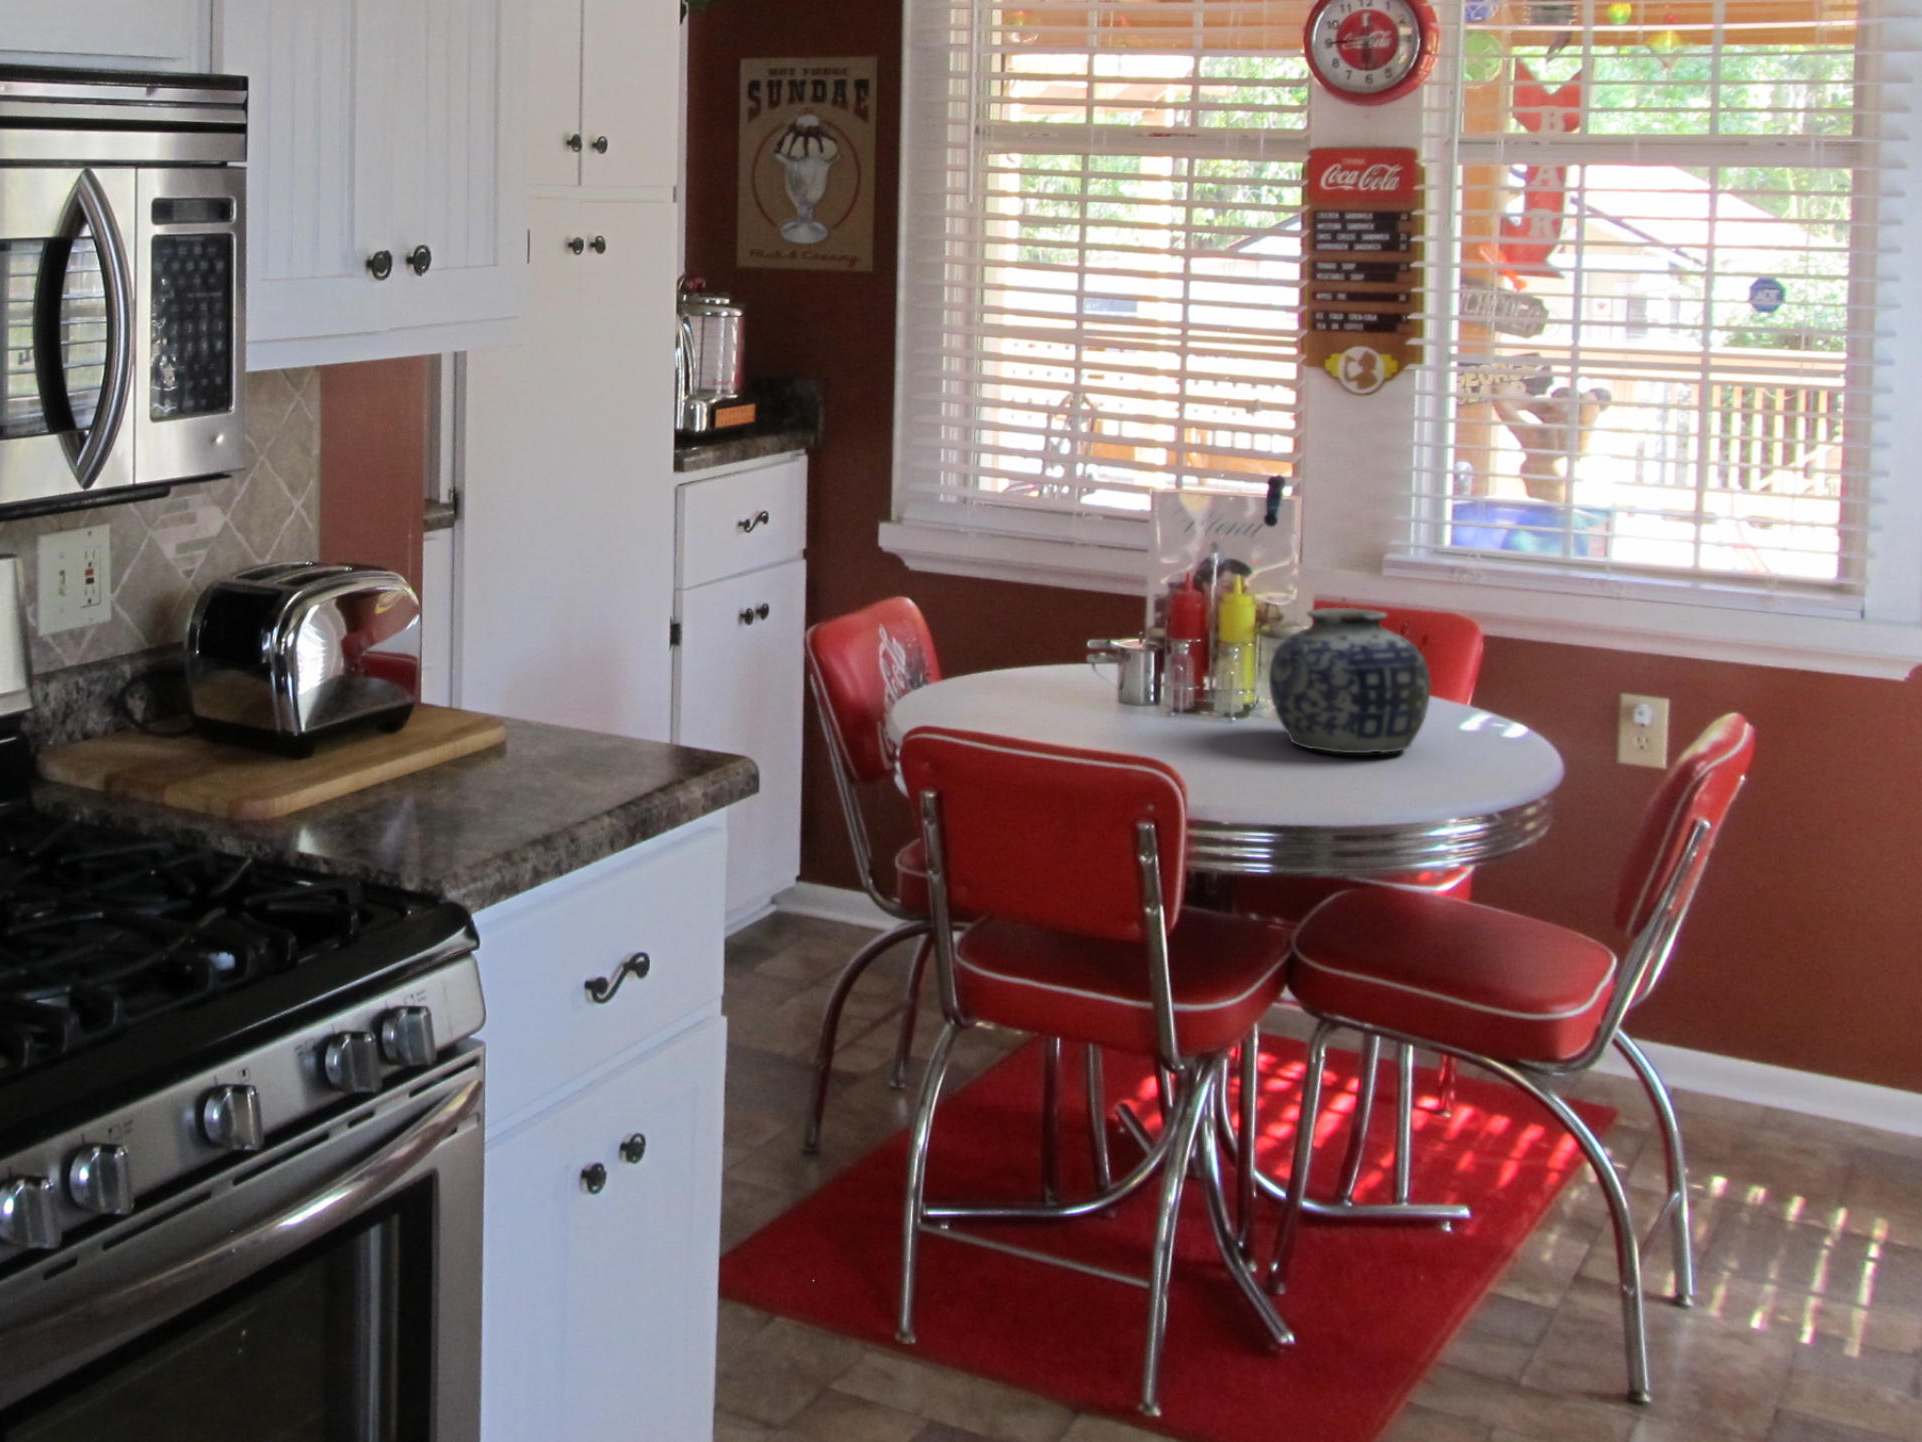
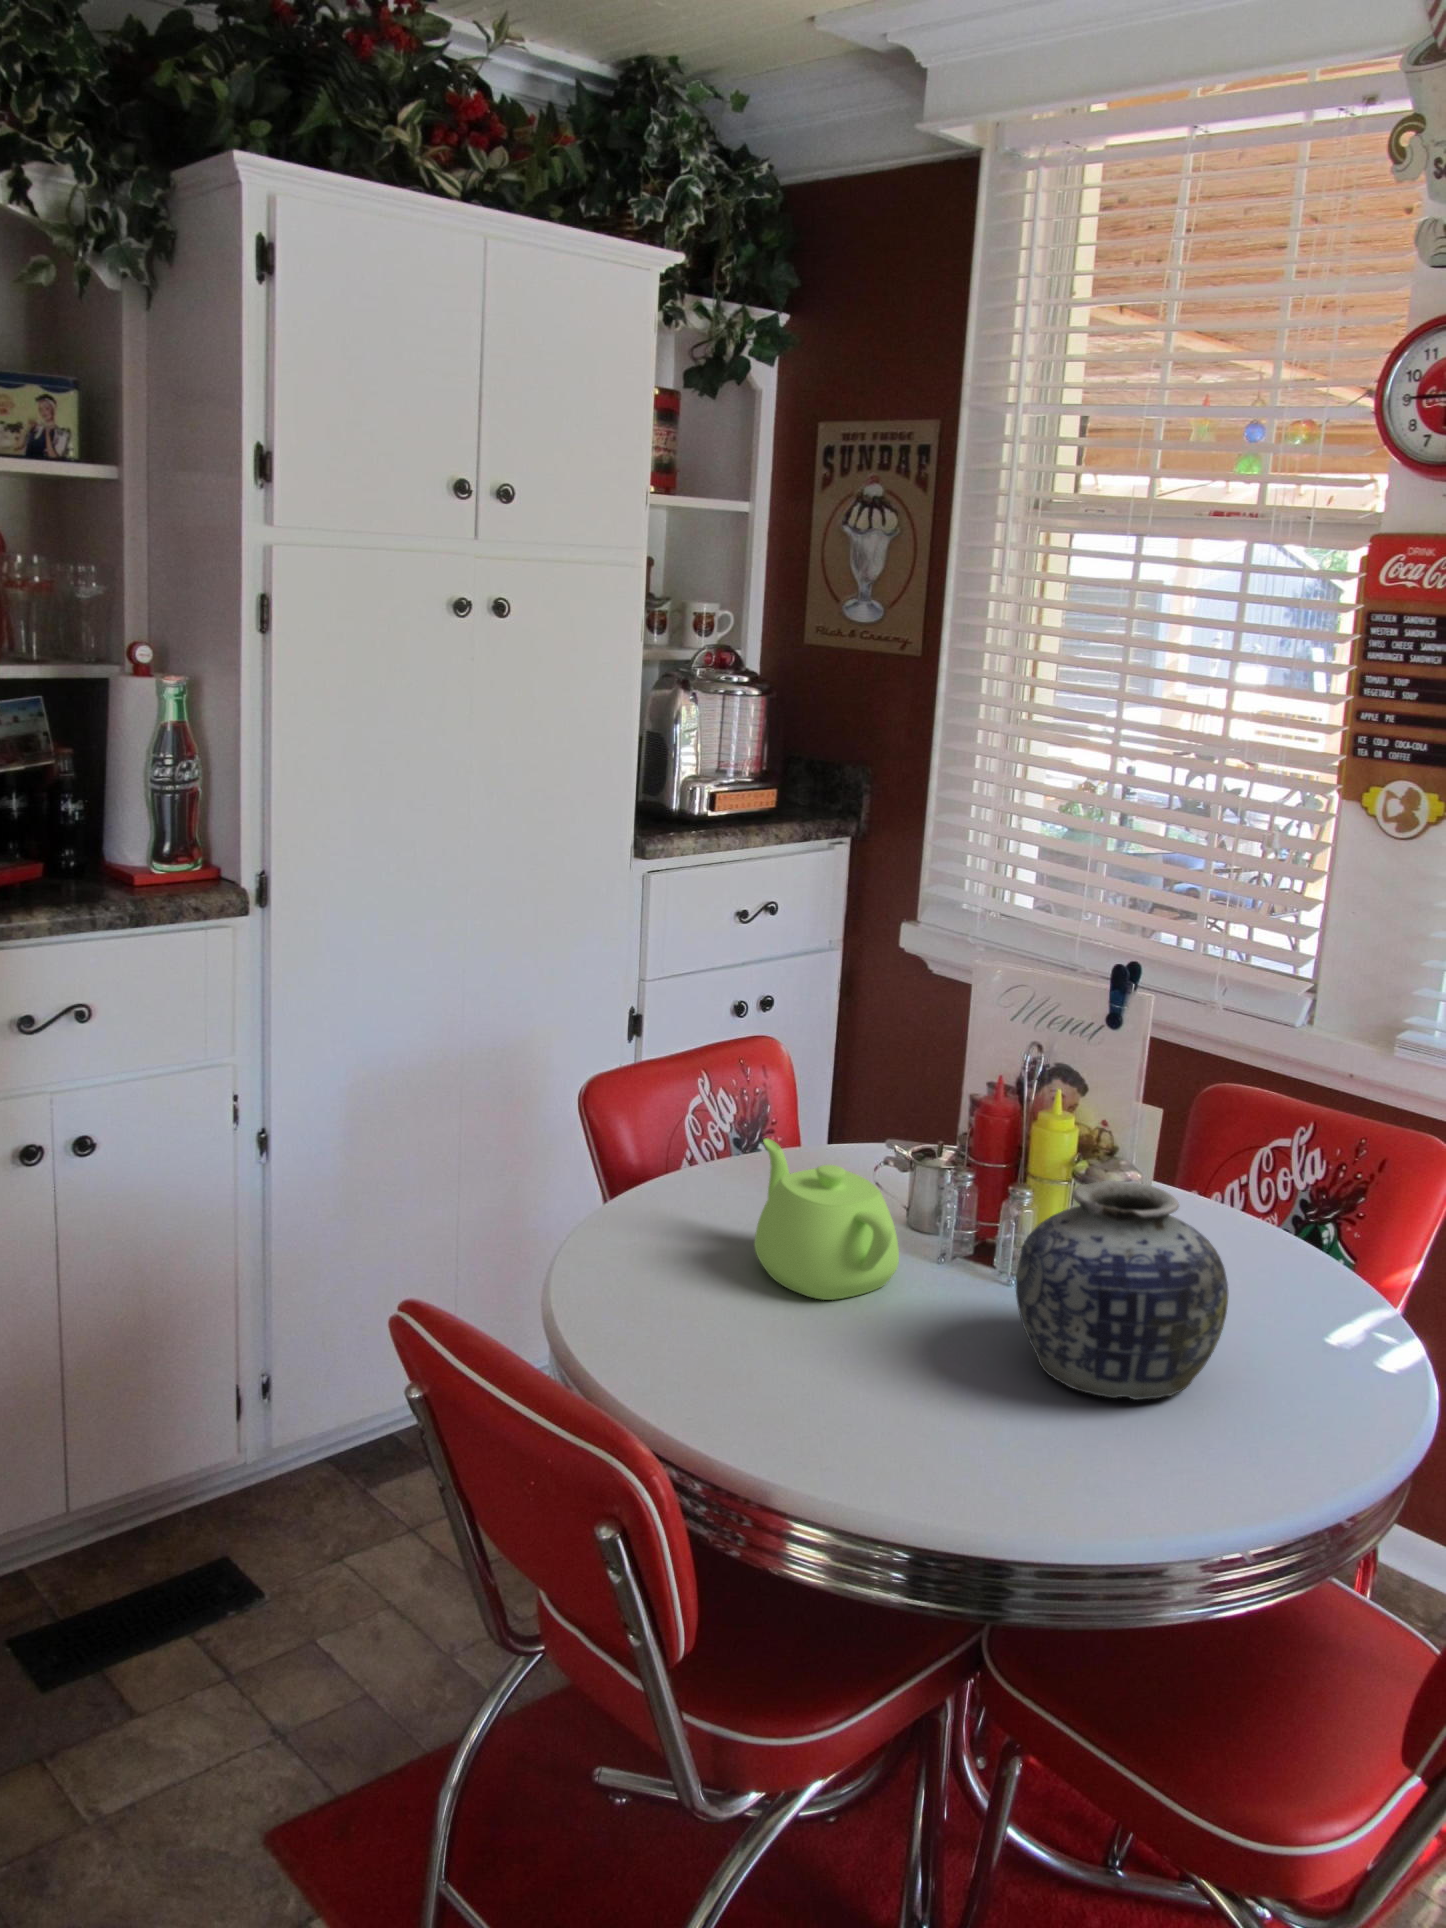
teapot: none [1012,626,1160,732] -> present [755,1138,899,1300]

